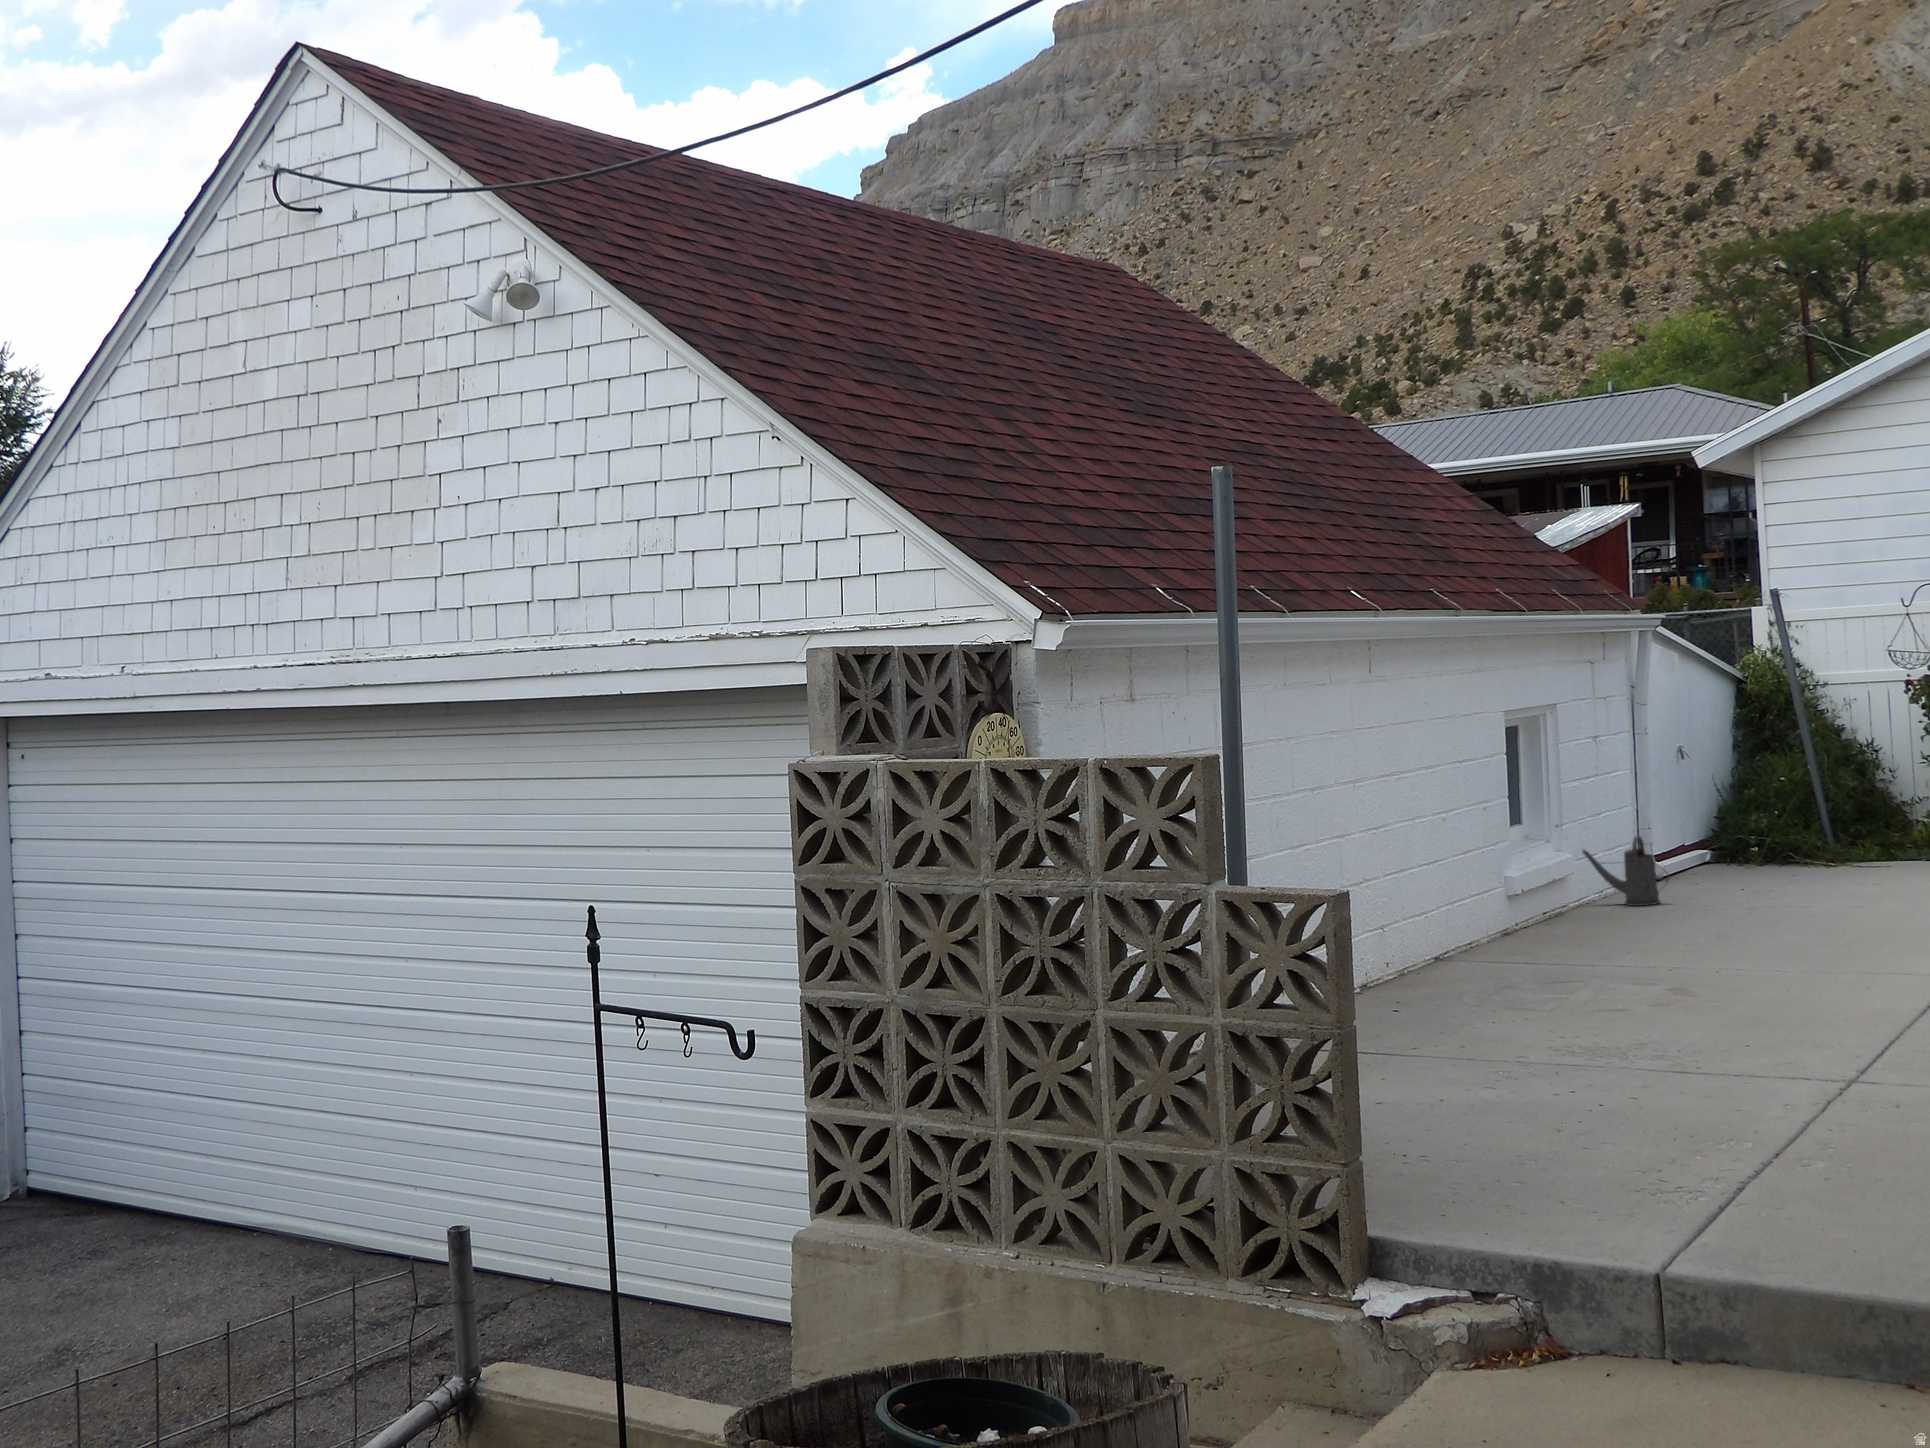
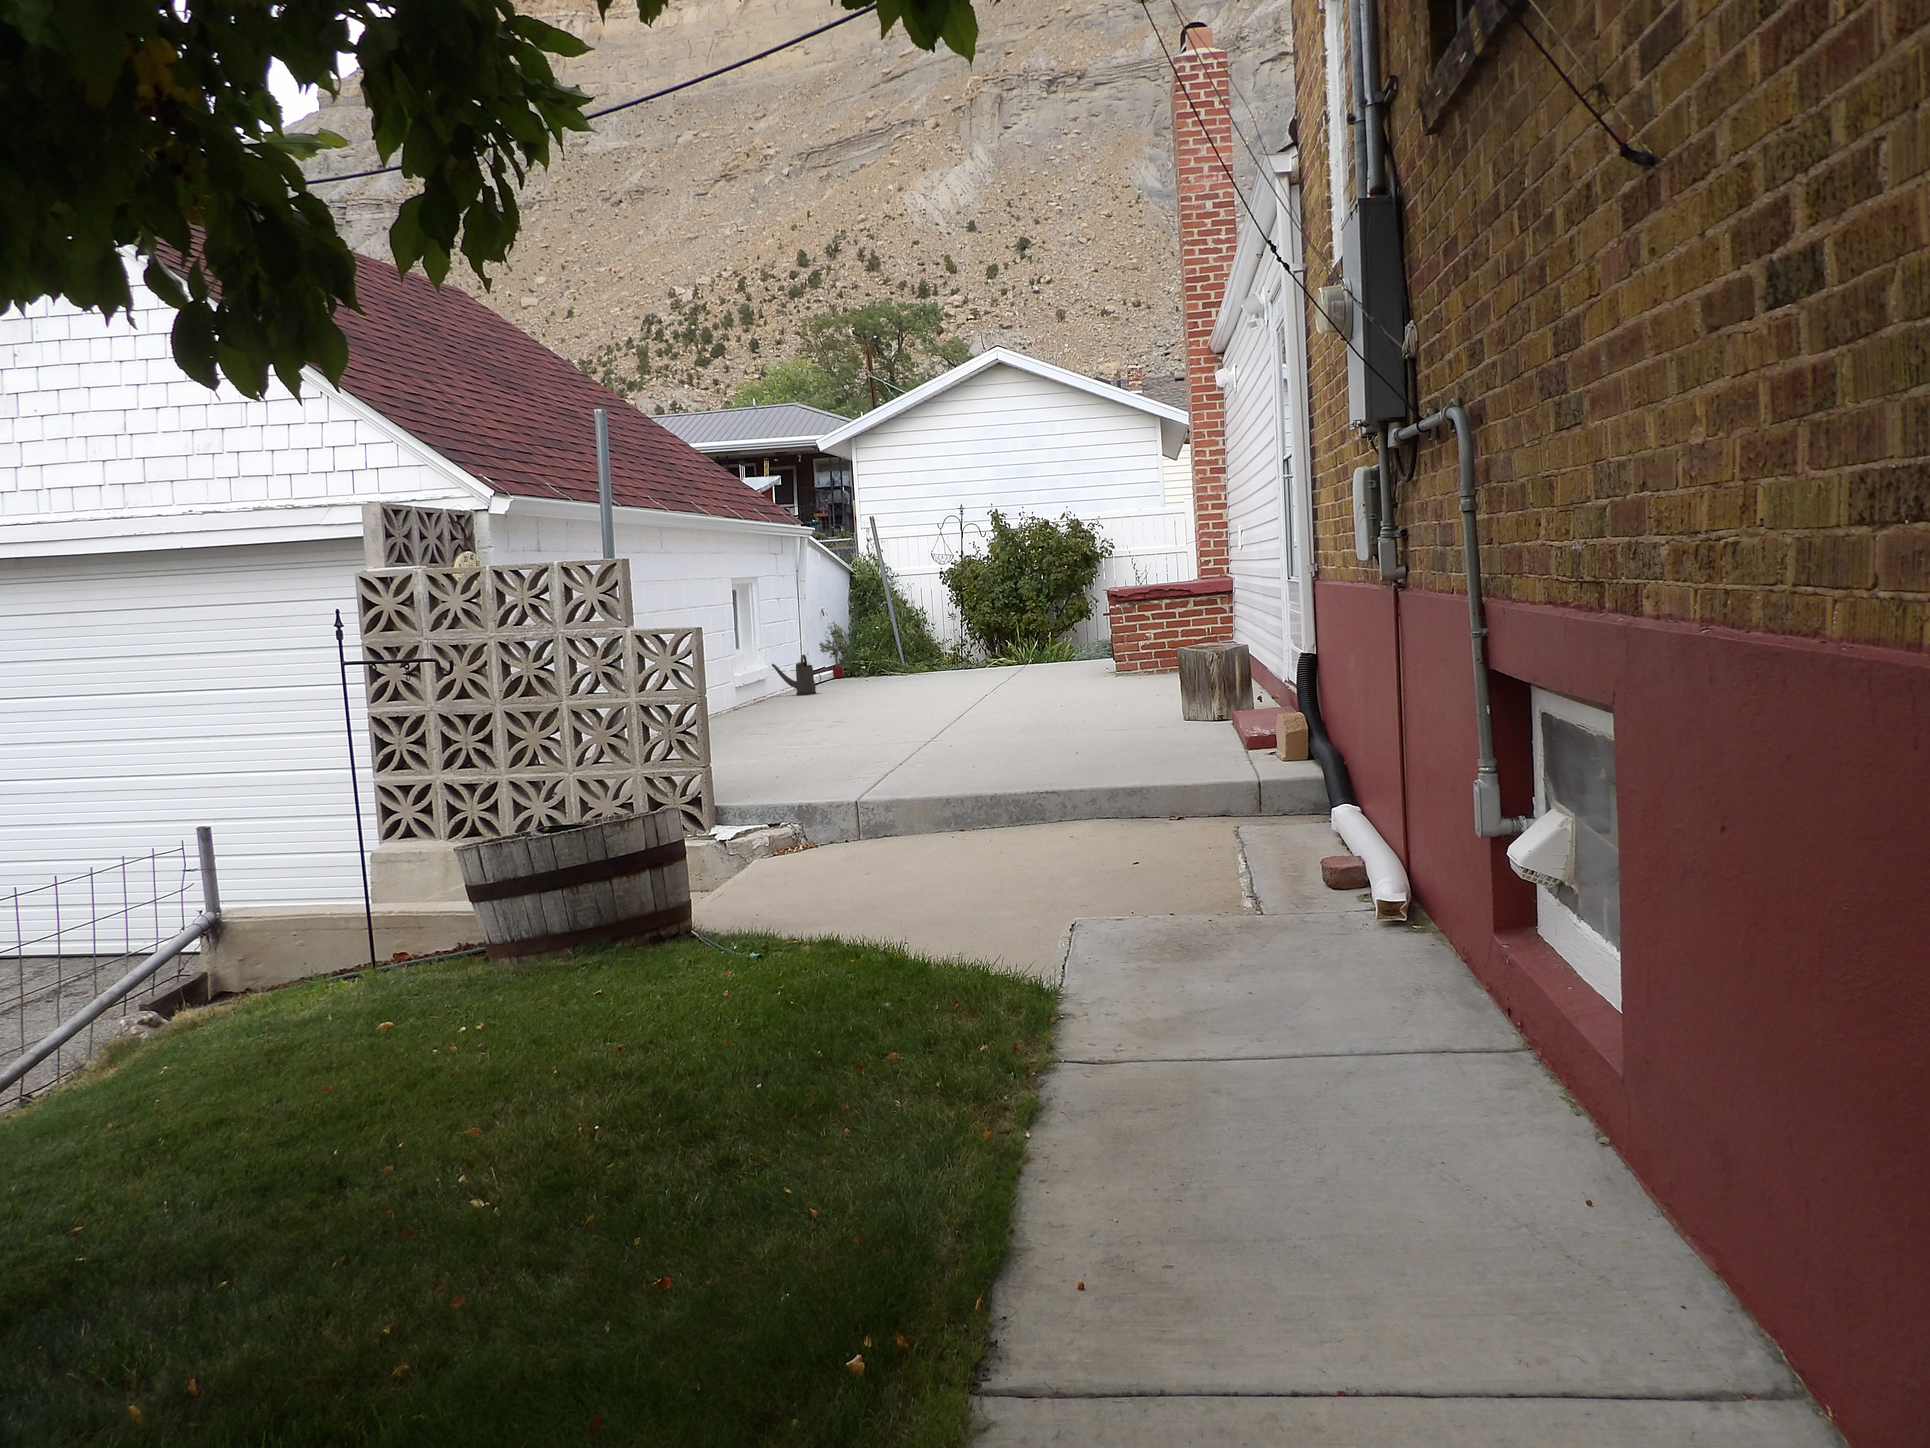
potted tree: none [1674,770,1725,867] -> present [819,622,847,679]

